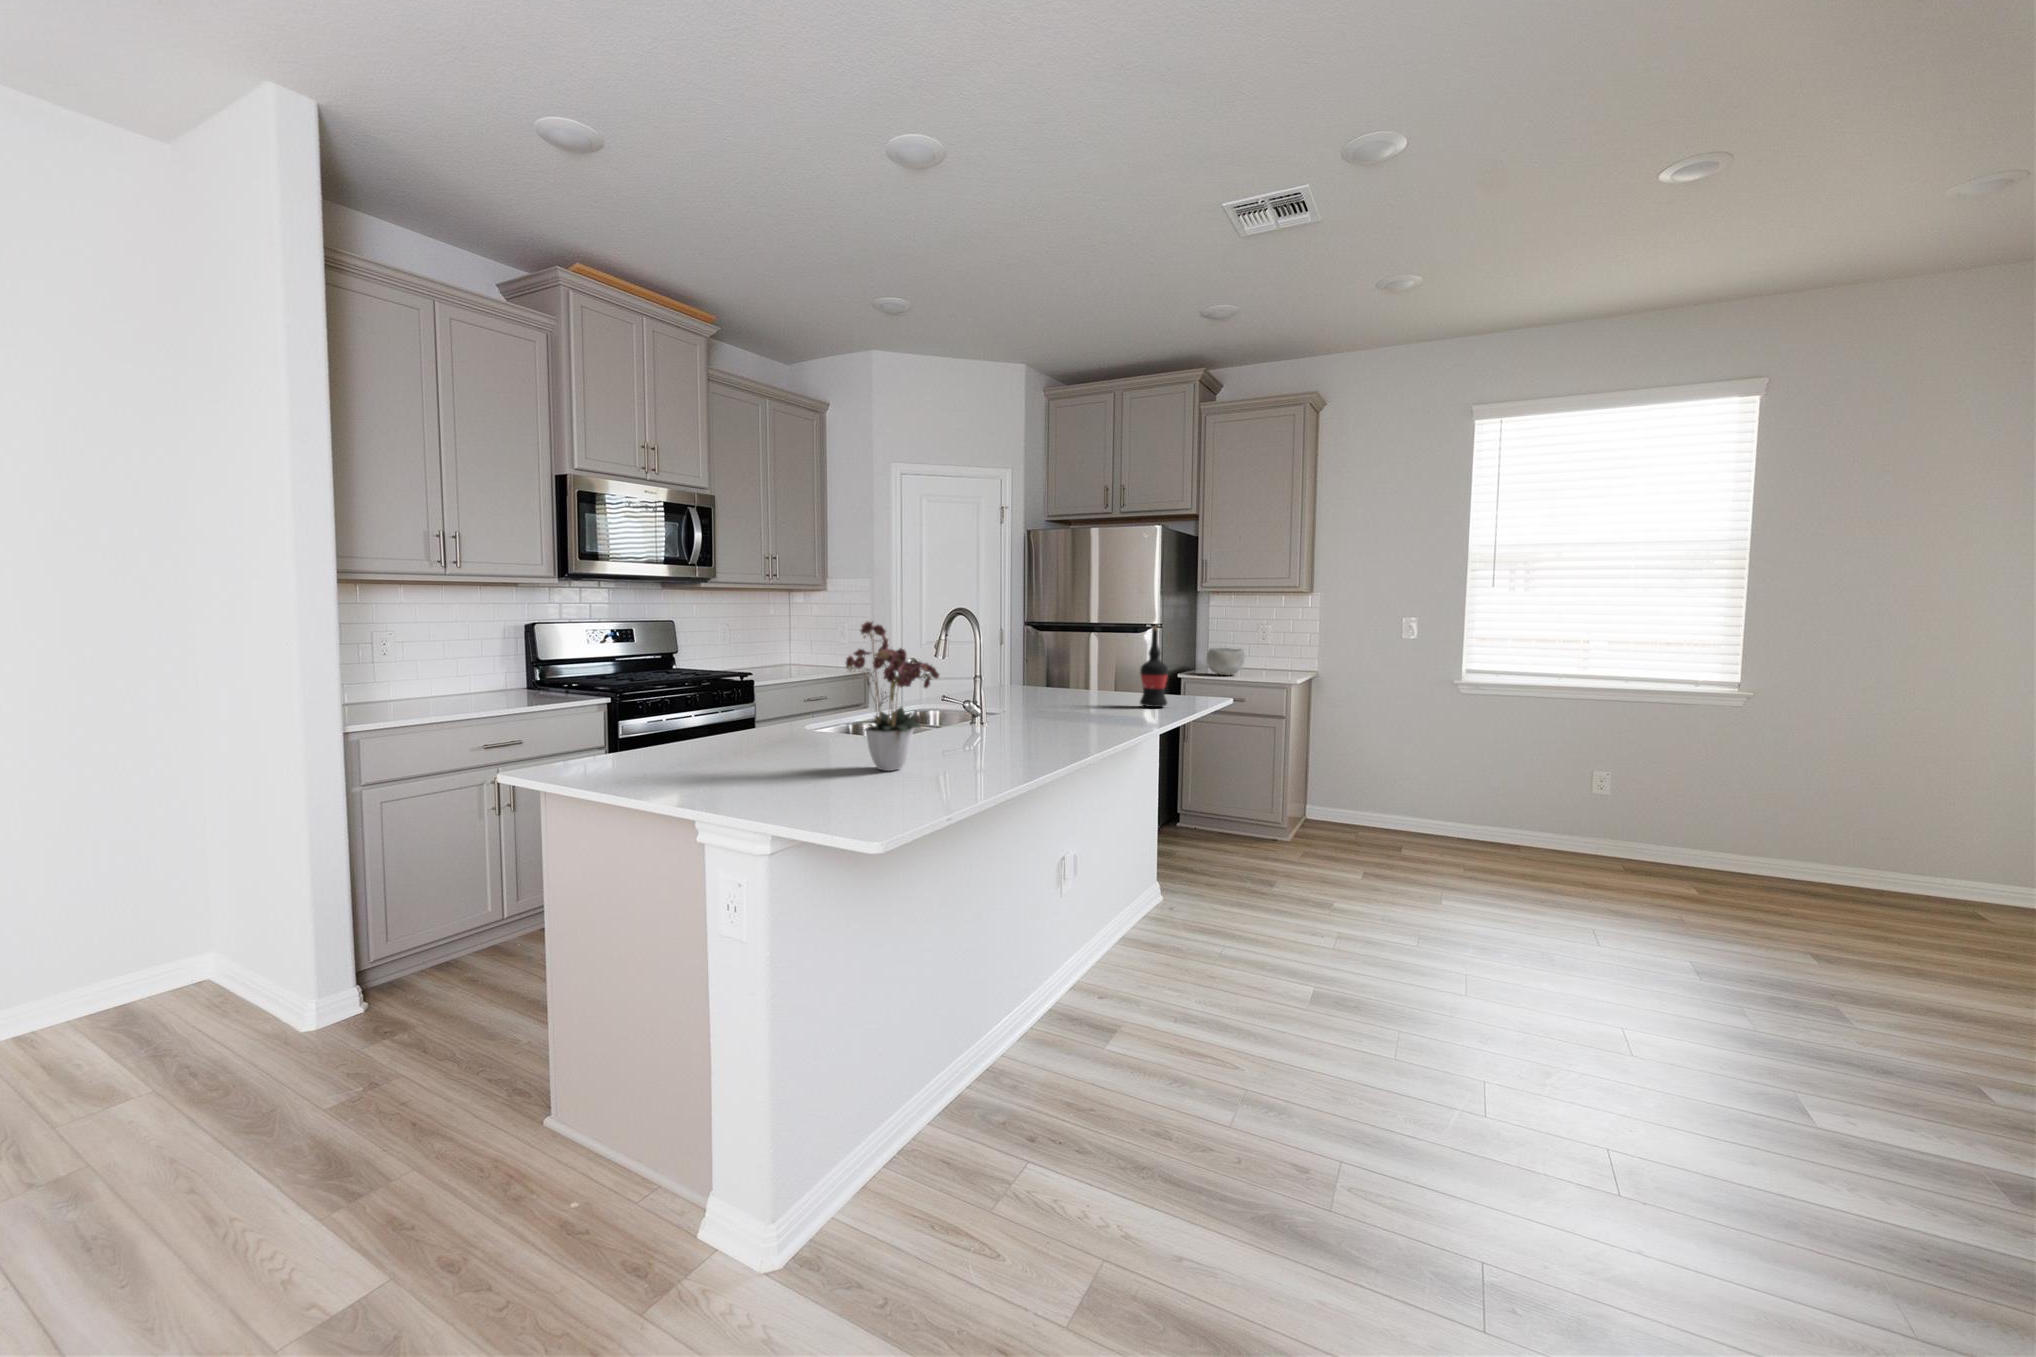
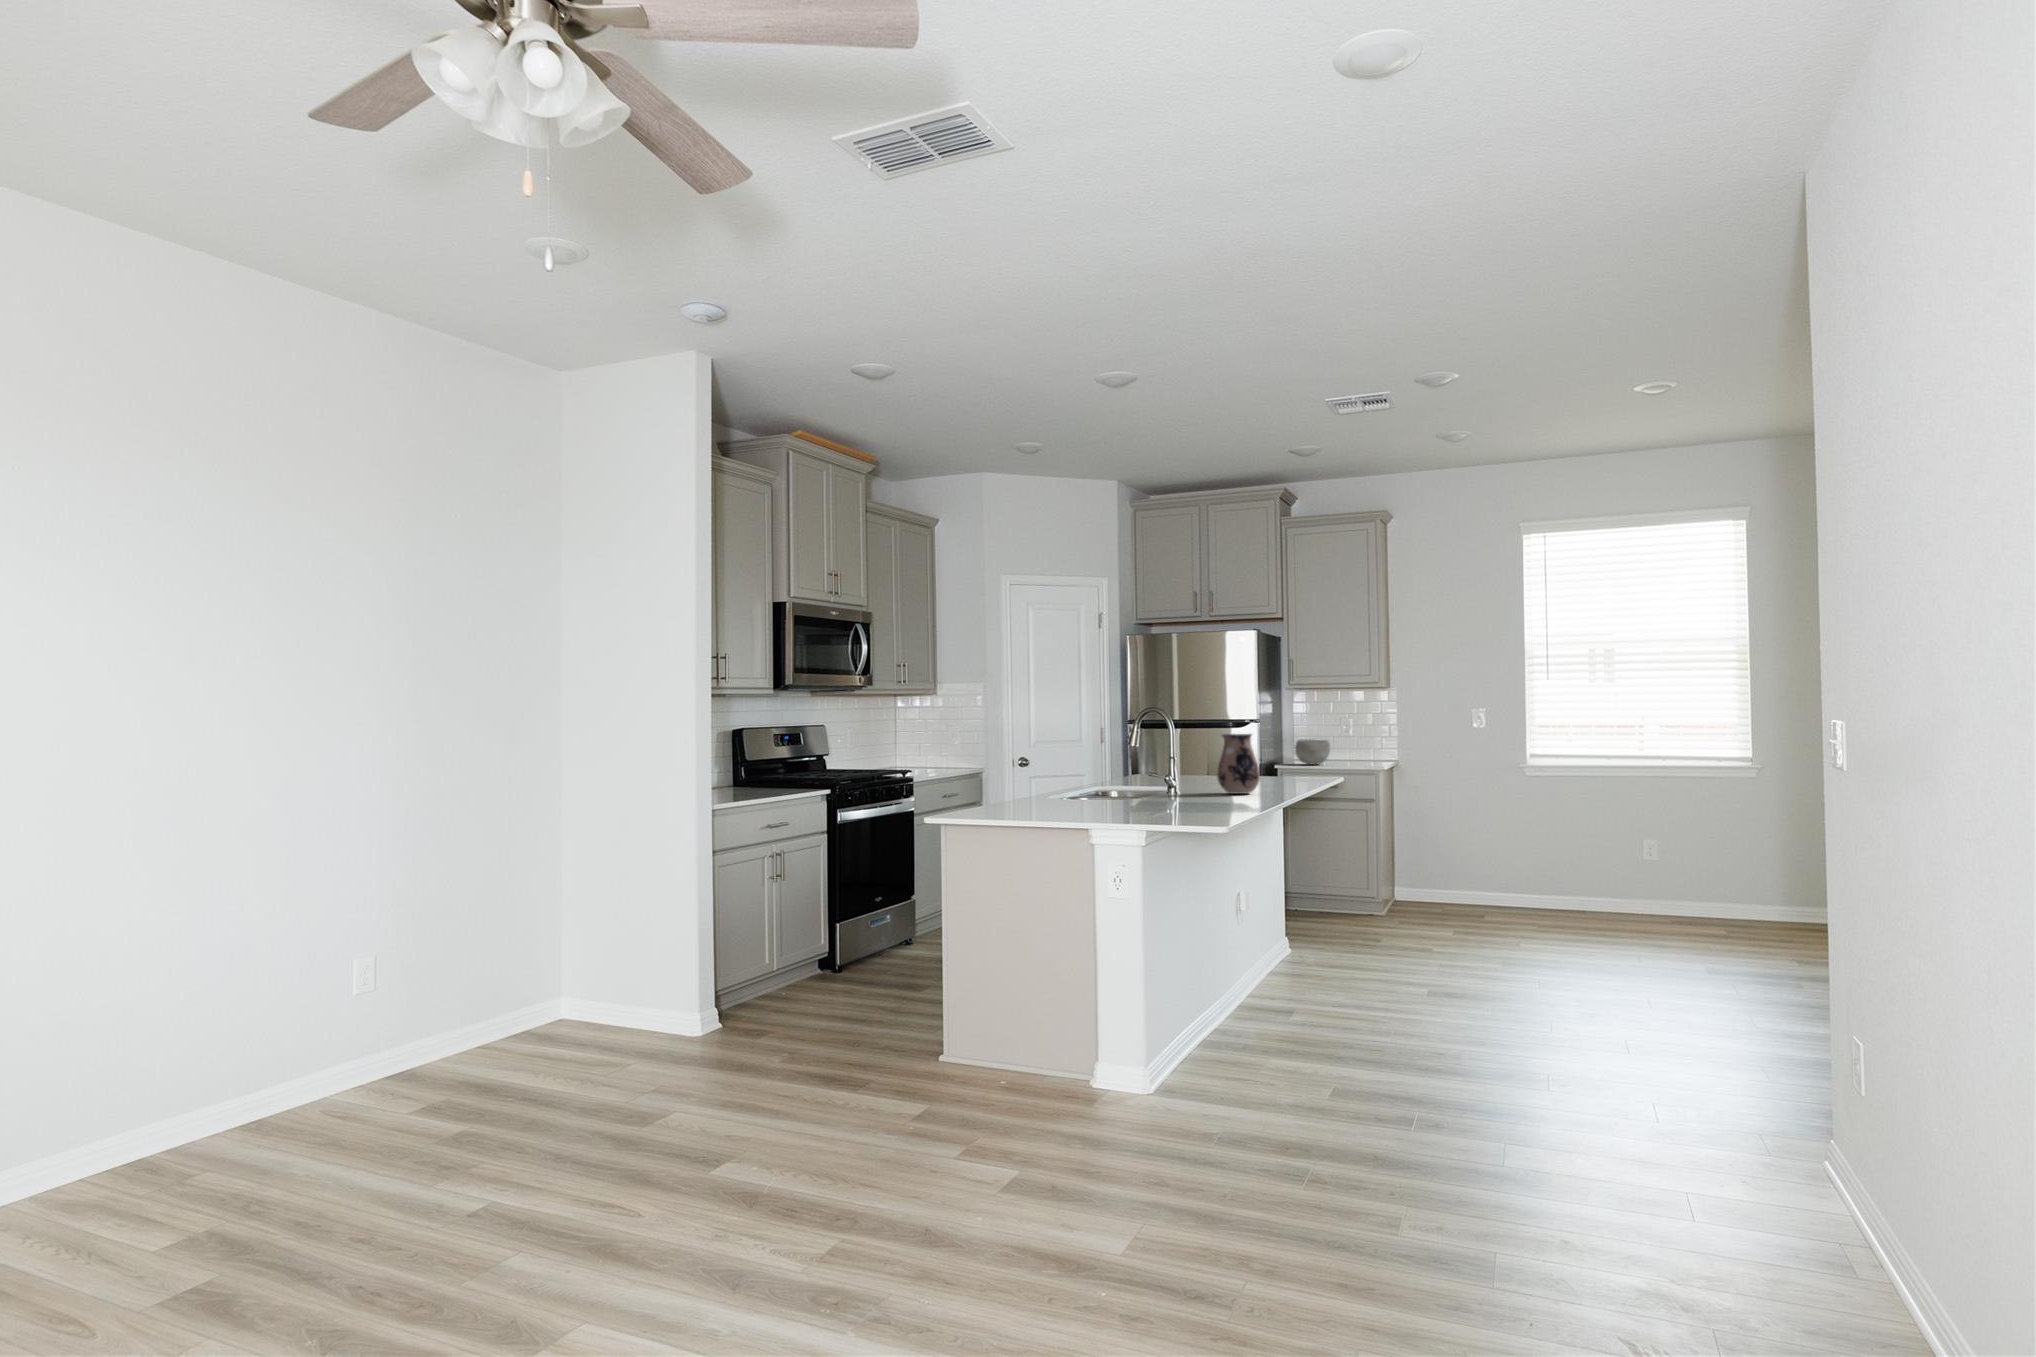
flower arrangement: present [845,622,939,771] -> none [1137,712,1206,813]
wine bottle: present [1140,627,1168,707] -> none [1273,719,1297,784]
ceramic pitcher: none [1040,645,1096,726] -> present [1217,734,1260,794]

